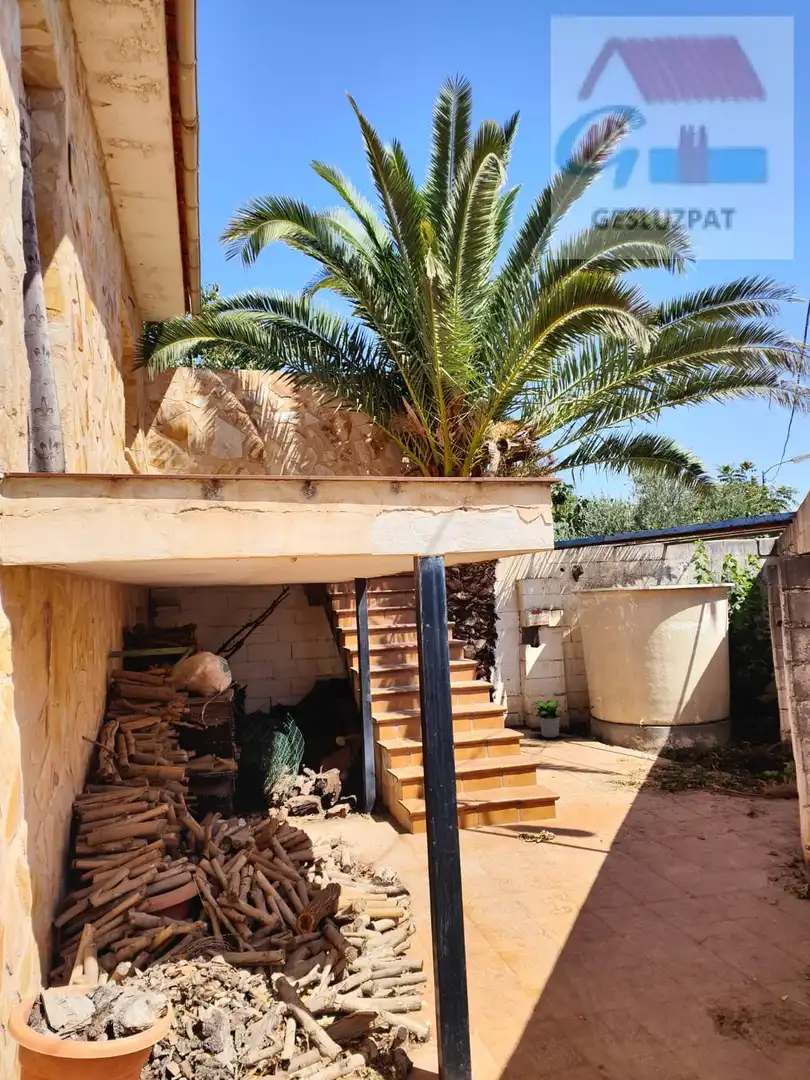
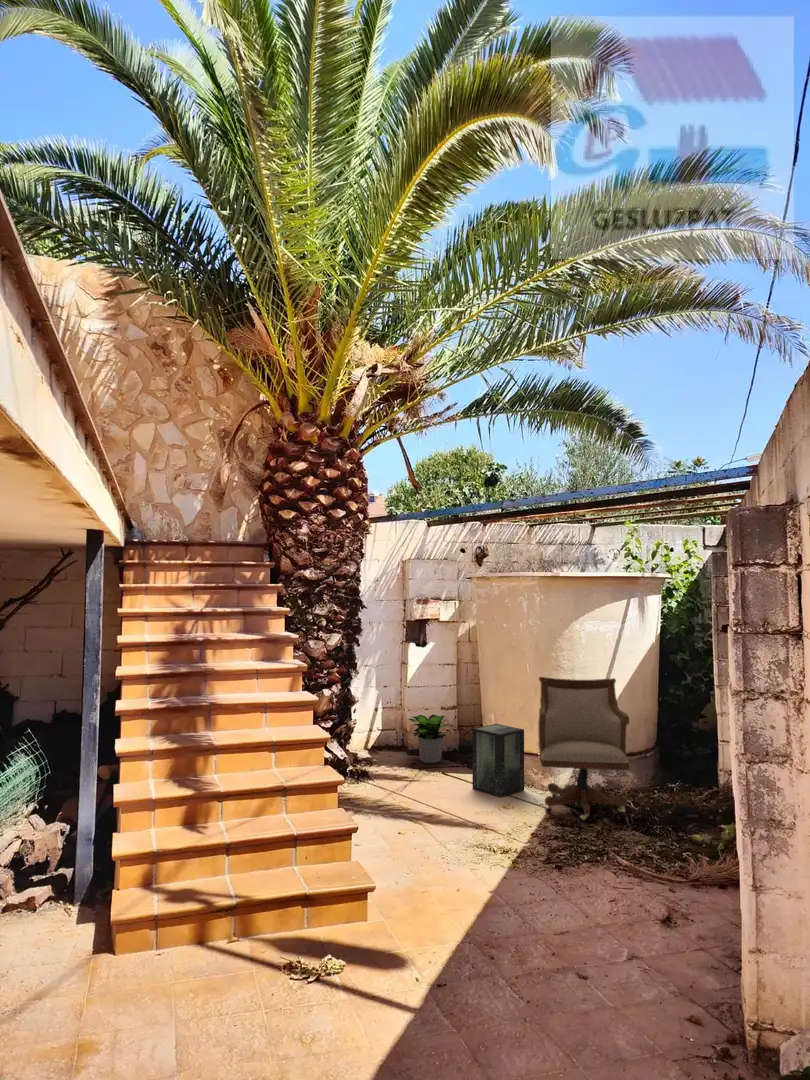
chair: none [639,664,713,768] -> present [538,677,629,822]
storage box: none [589,703,631,756] -> present [472,724,524,797]

